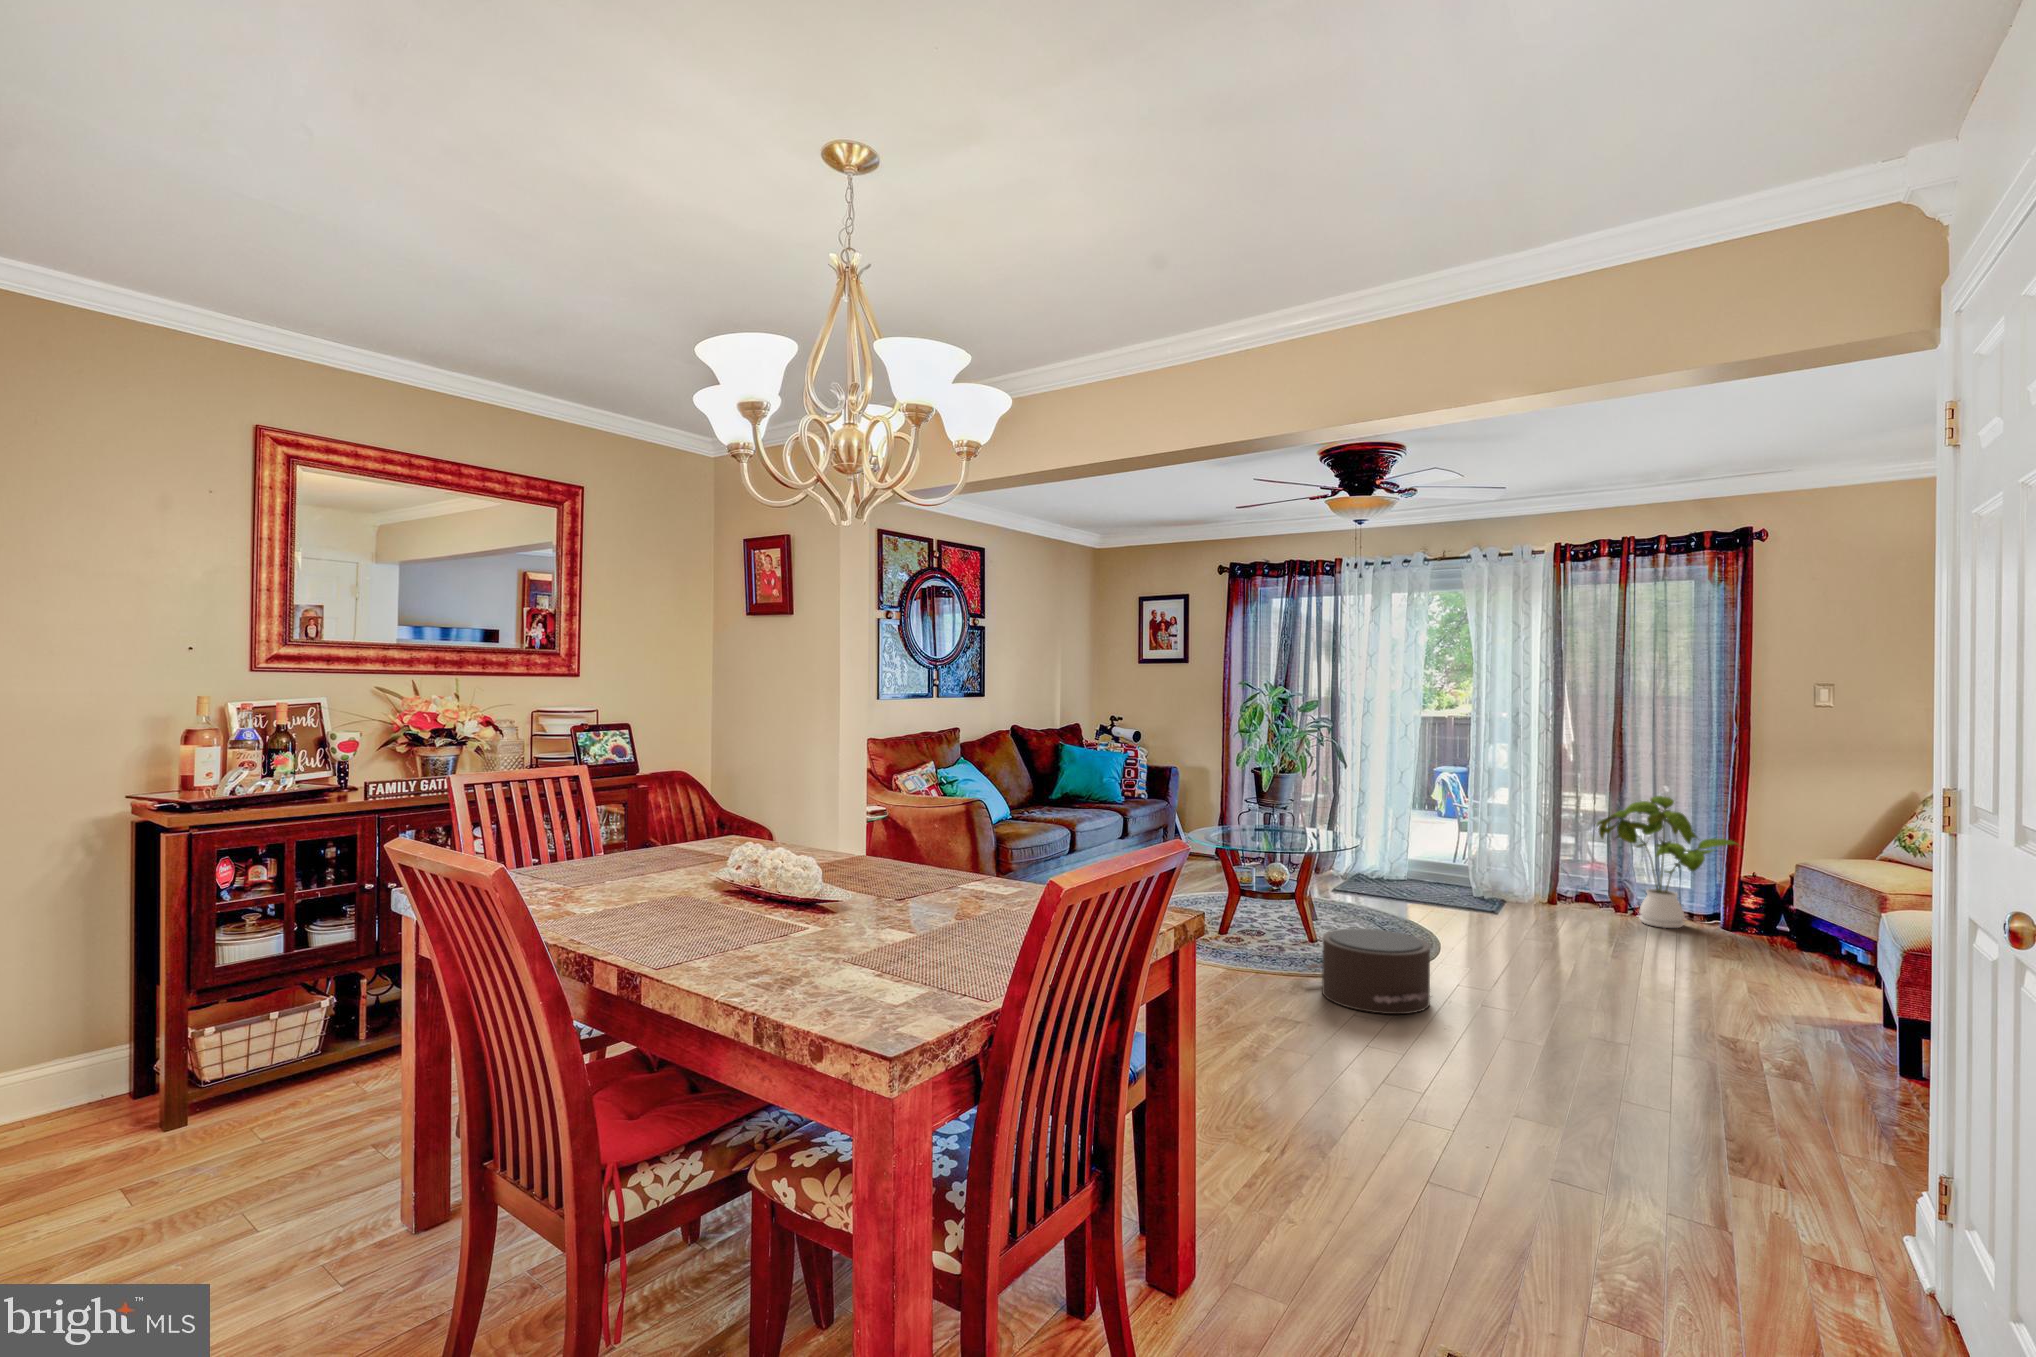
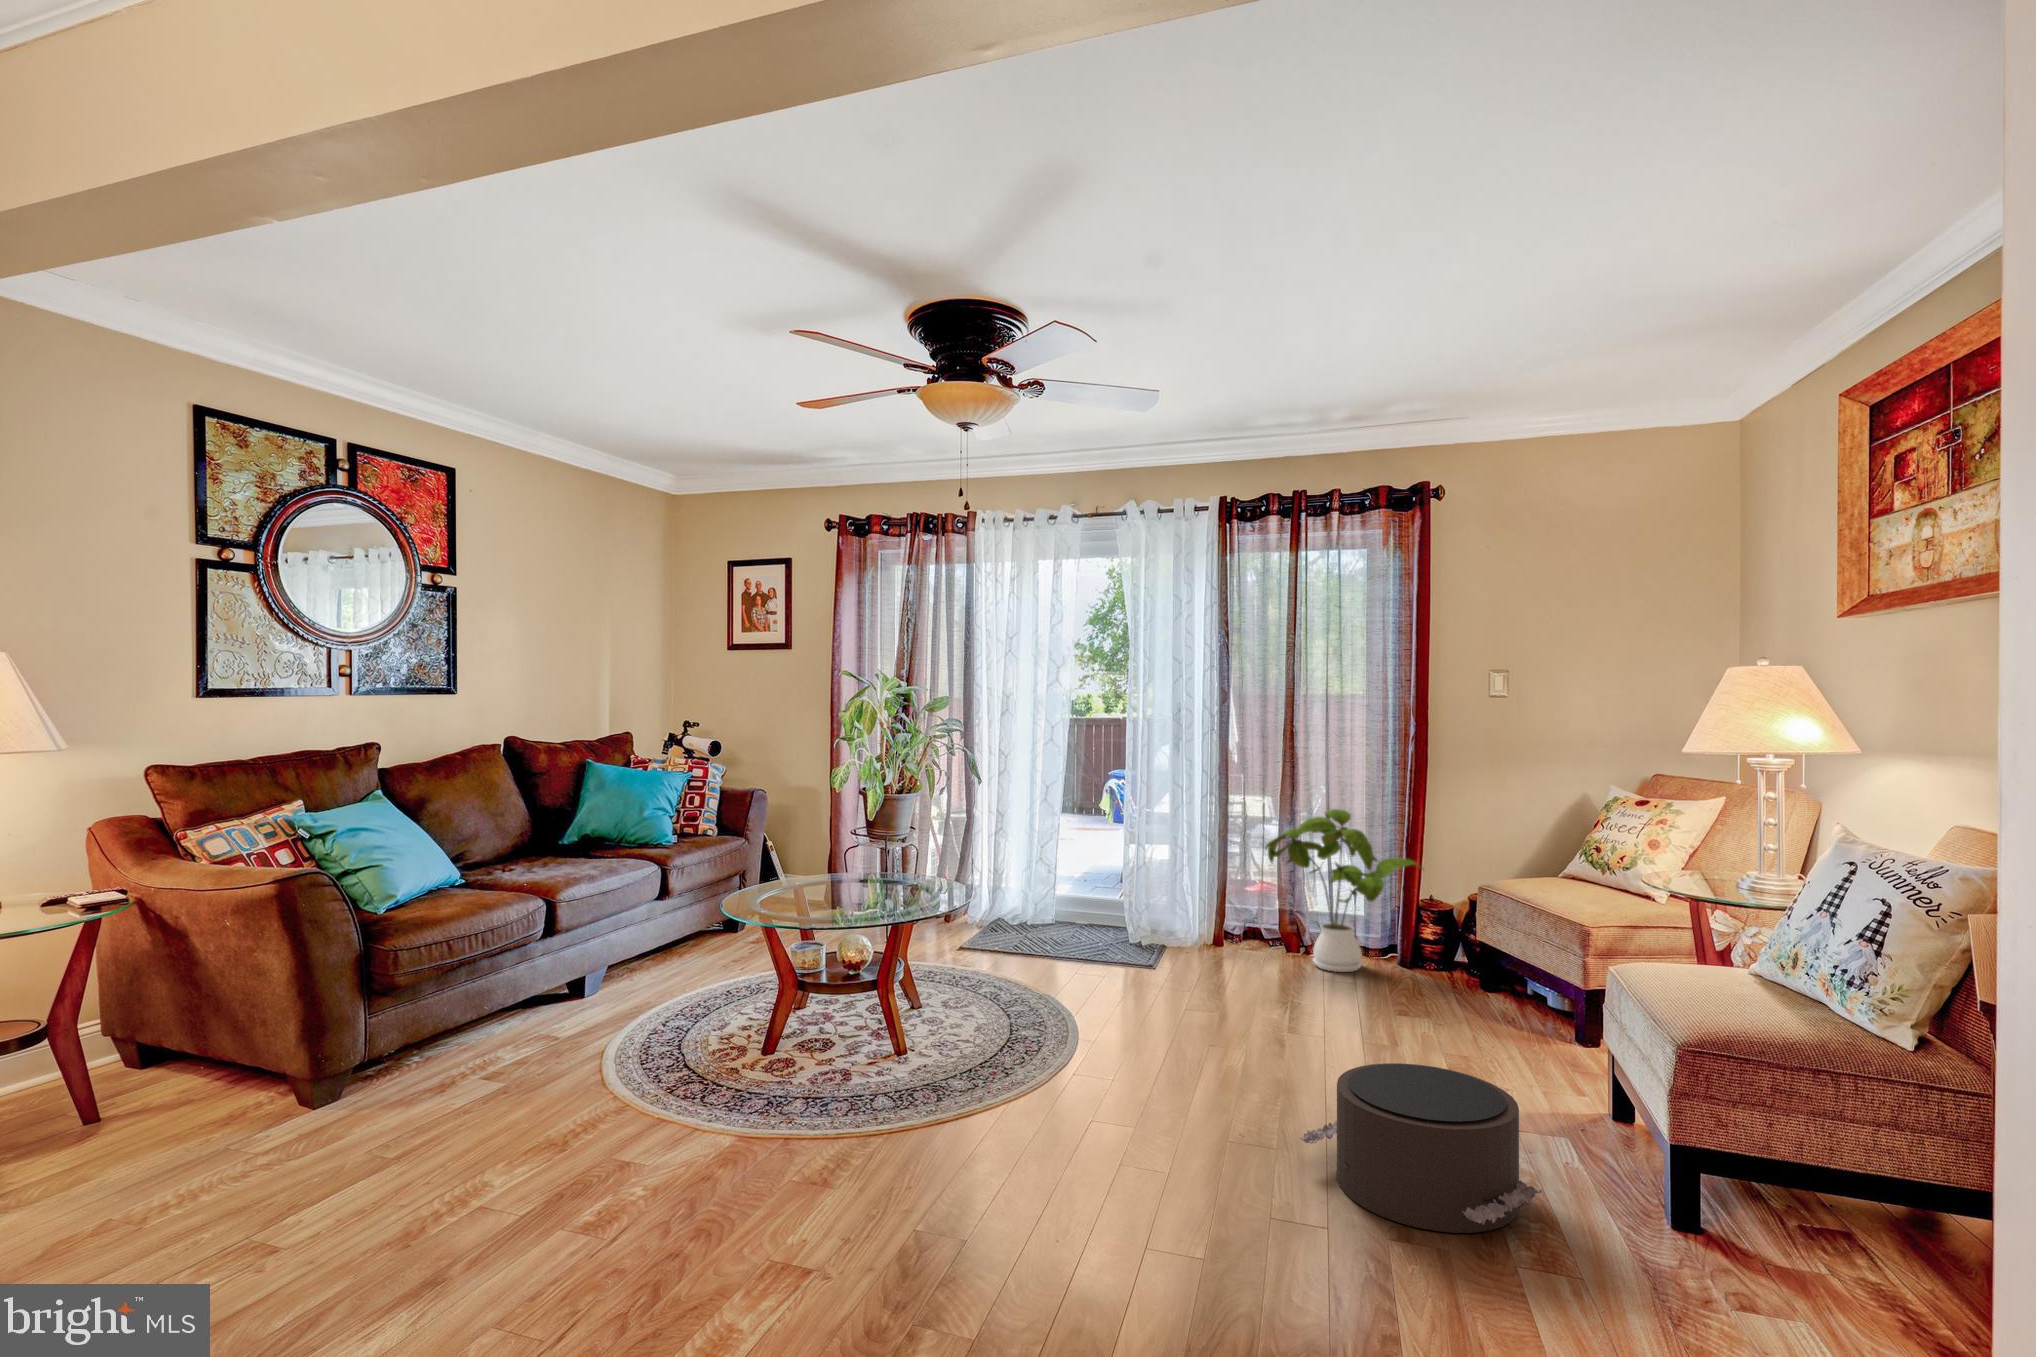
pouf: present [1307,928,1430,1014] -> present [1300,1063,1542,1233]

